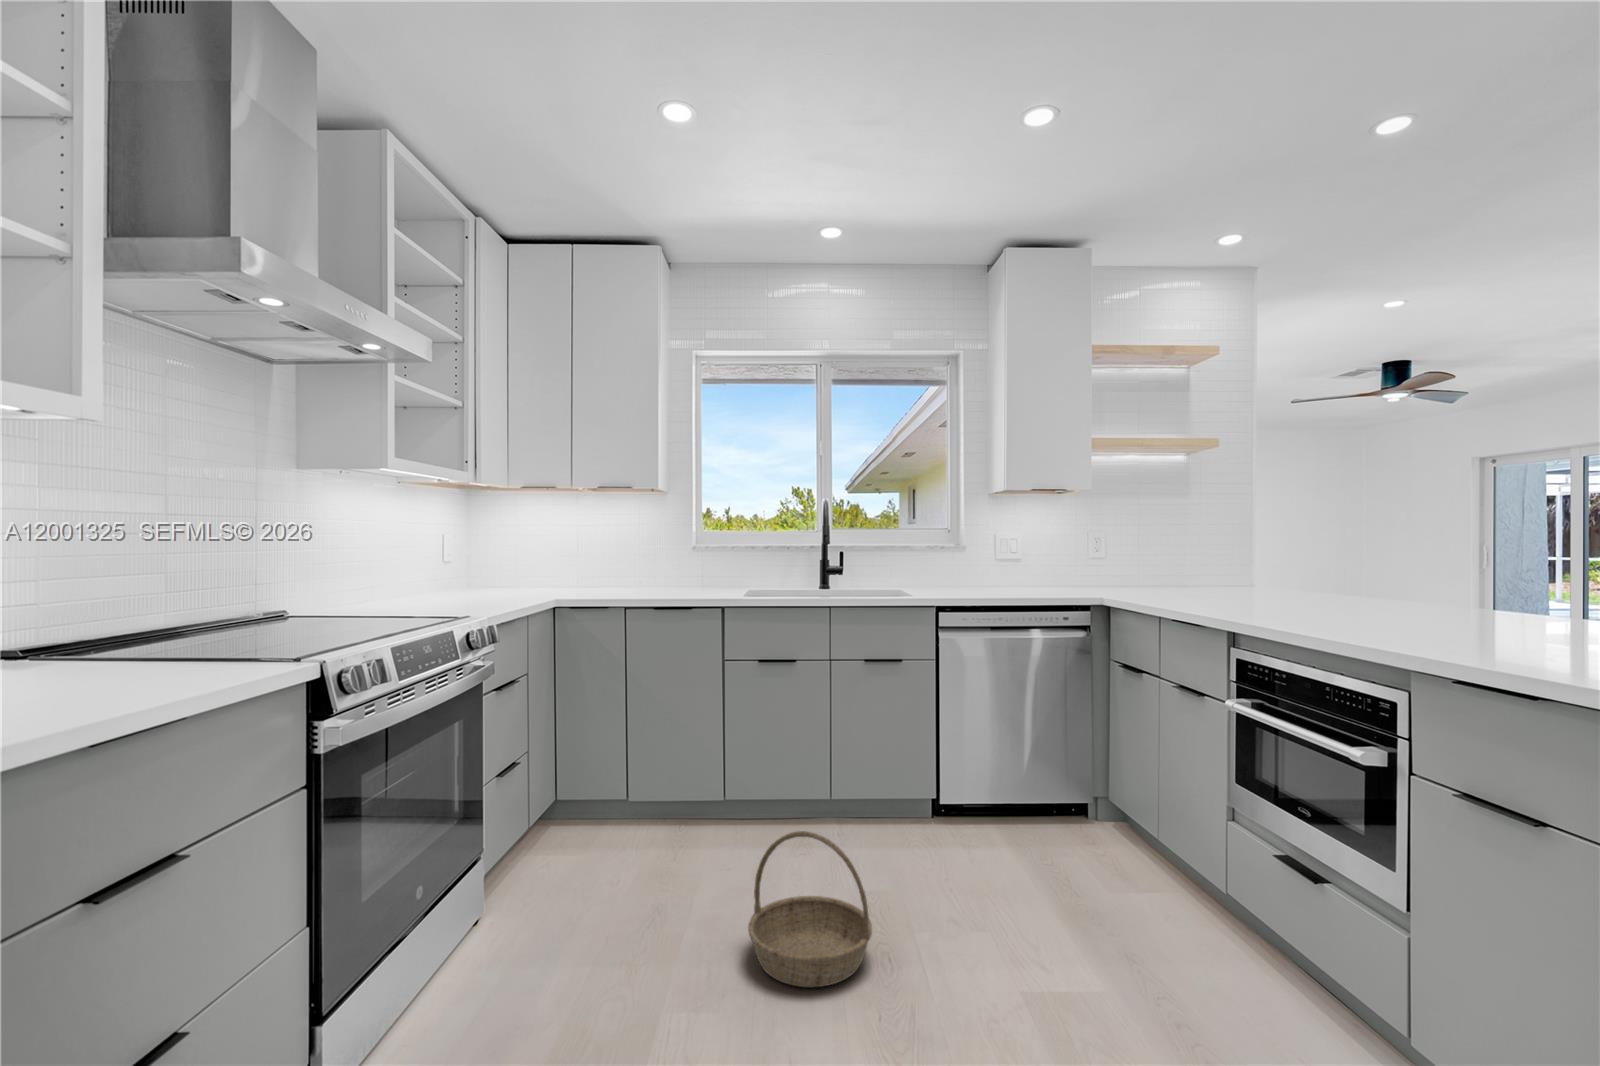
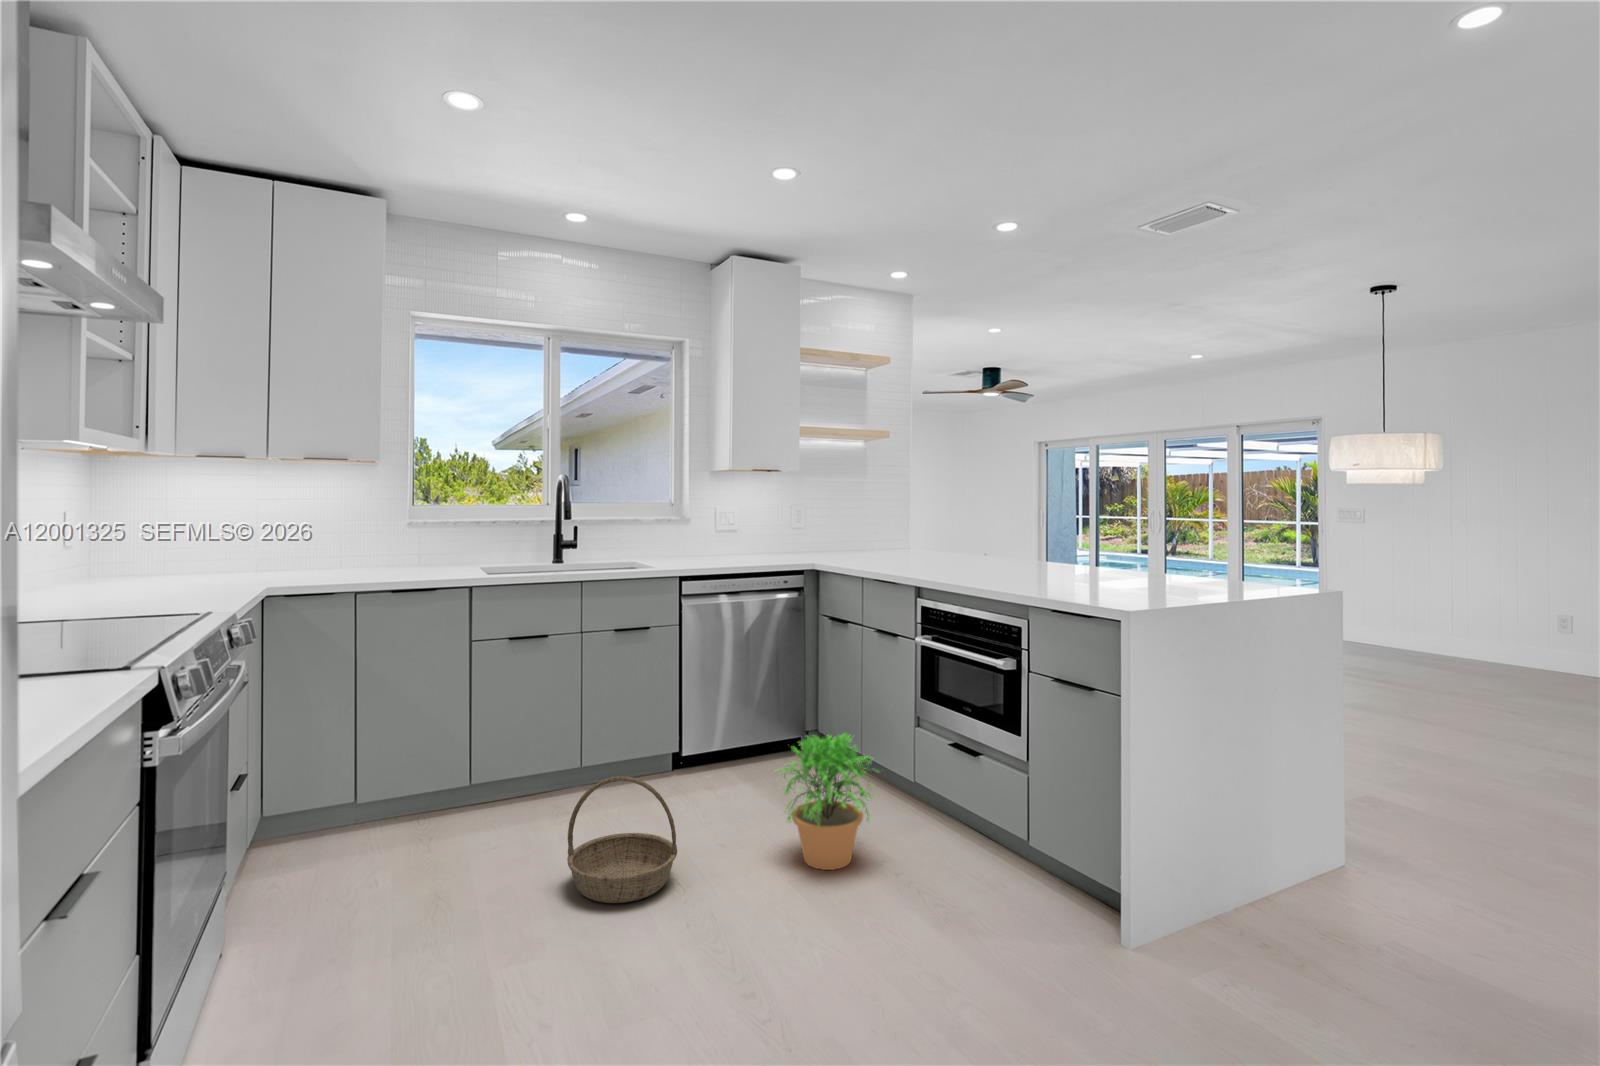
potted plant: none [999,814,1153,1008] -> present [781,733,872,870]

